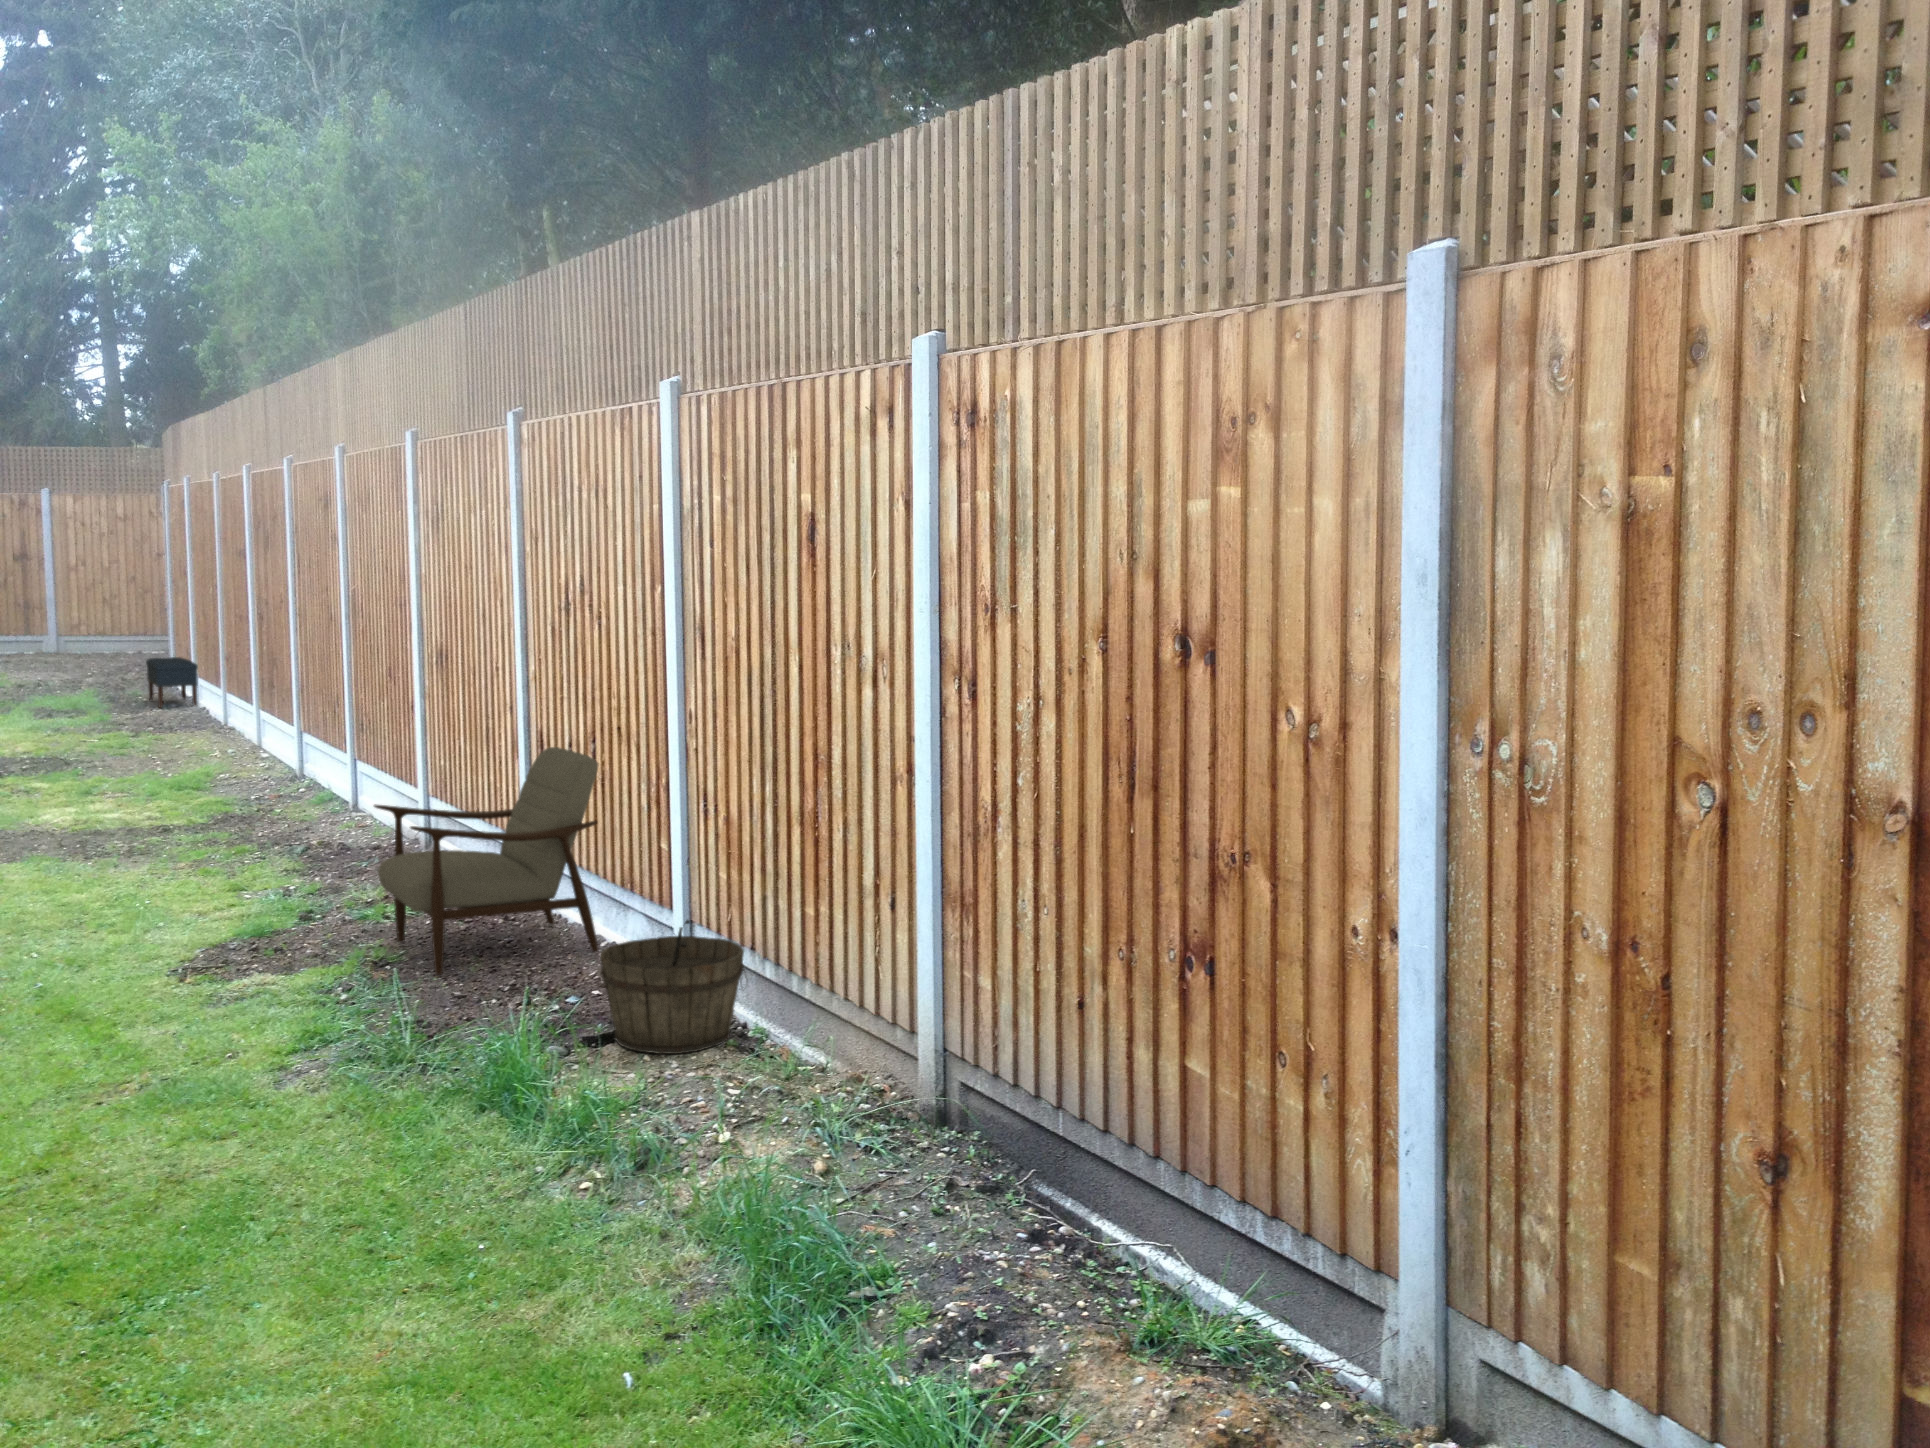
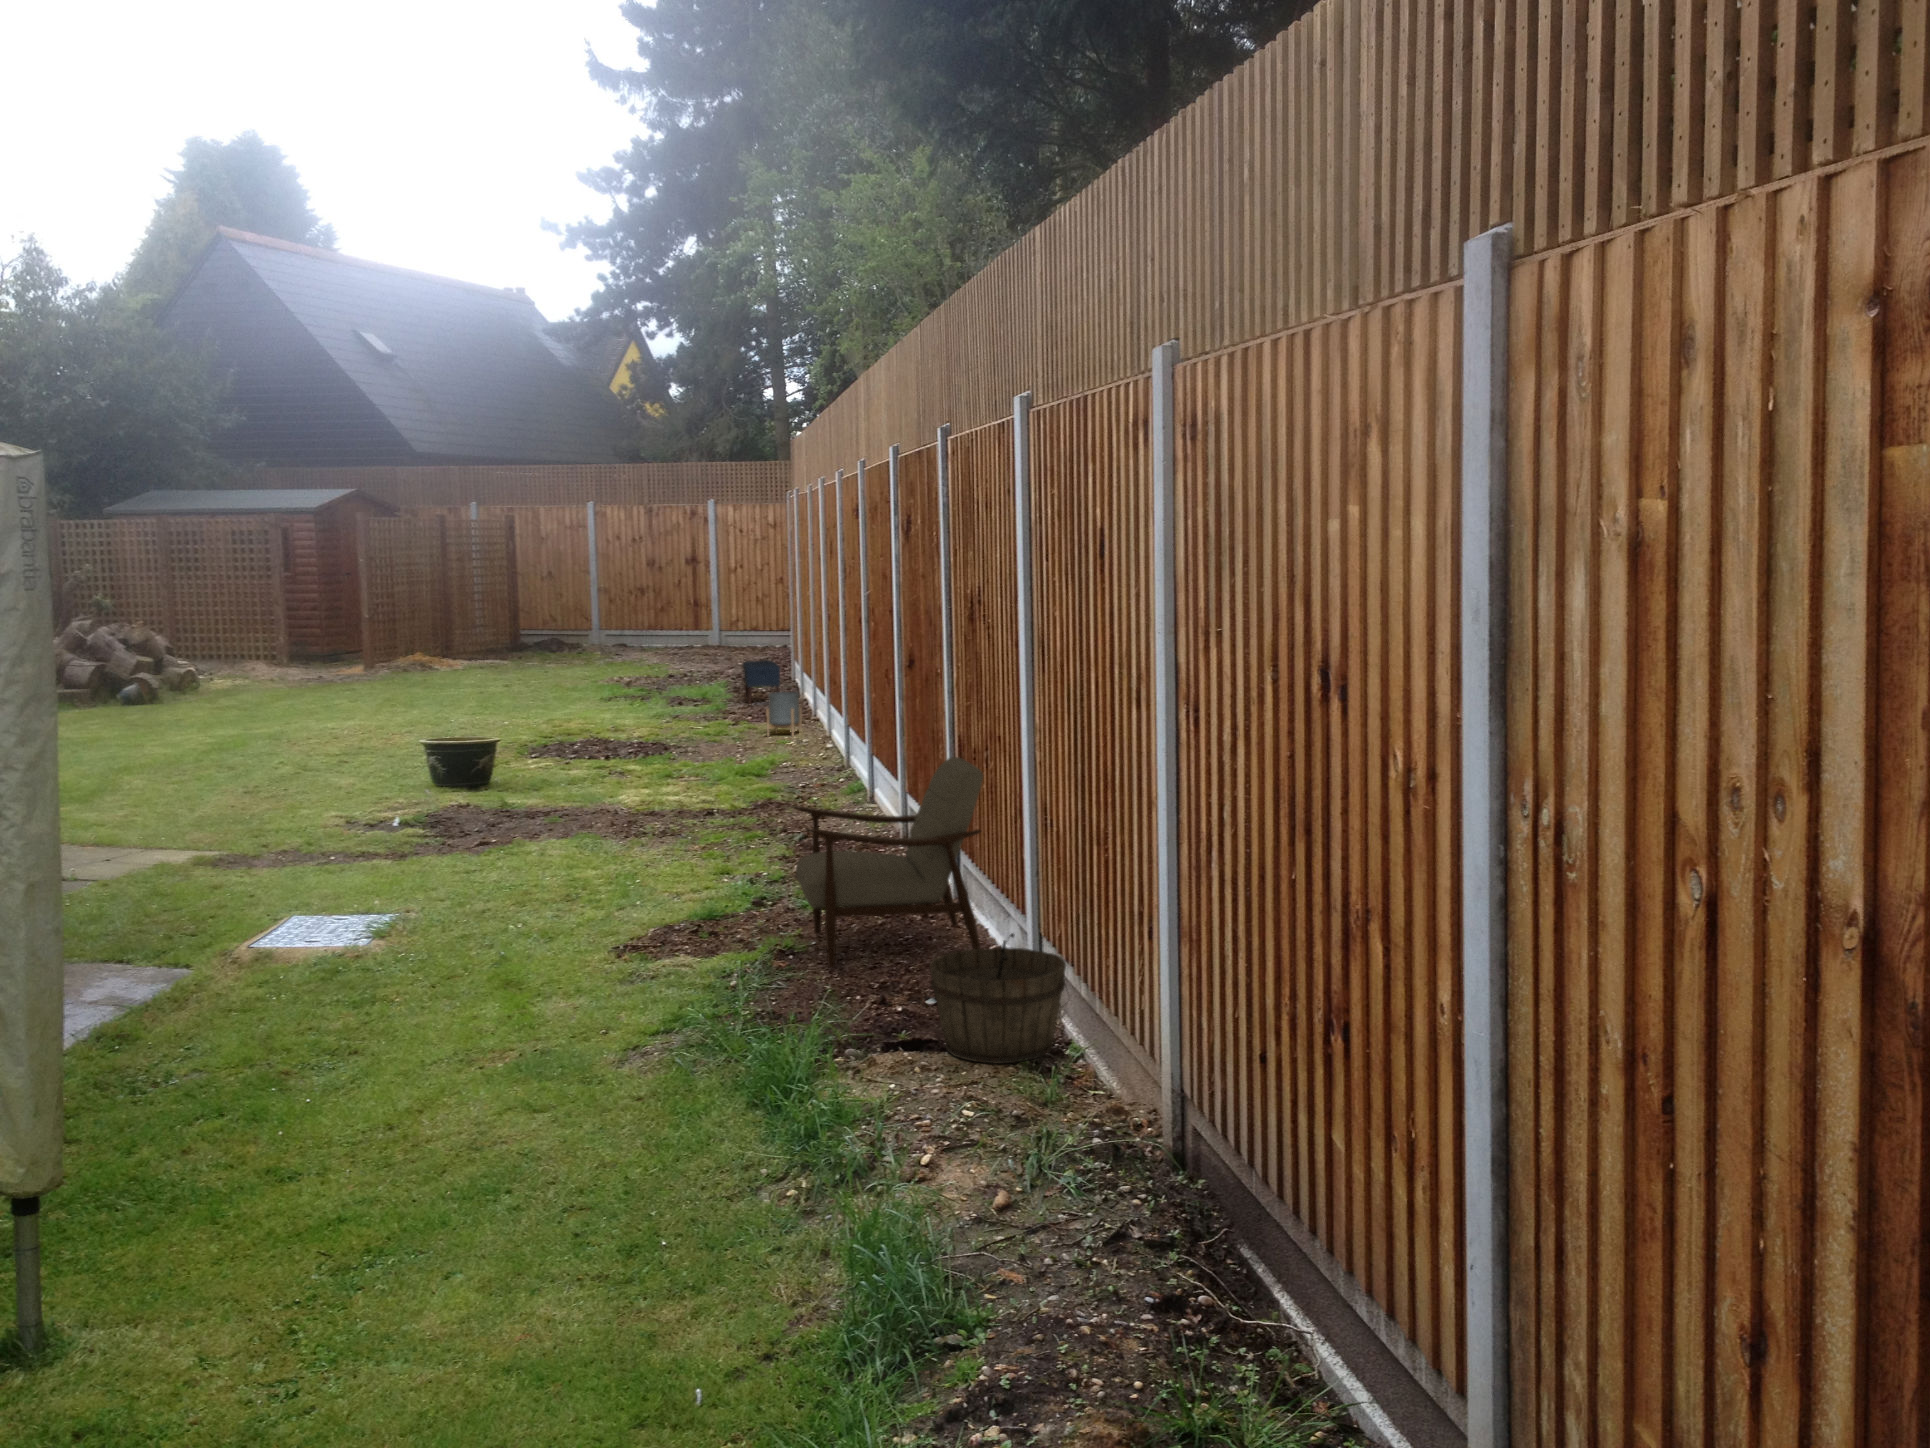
planter: none [203,691,245,740] -> present [766,692,802,736]

